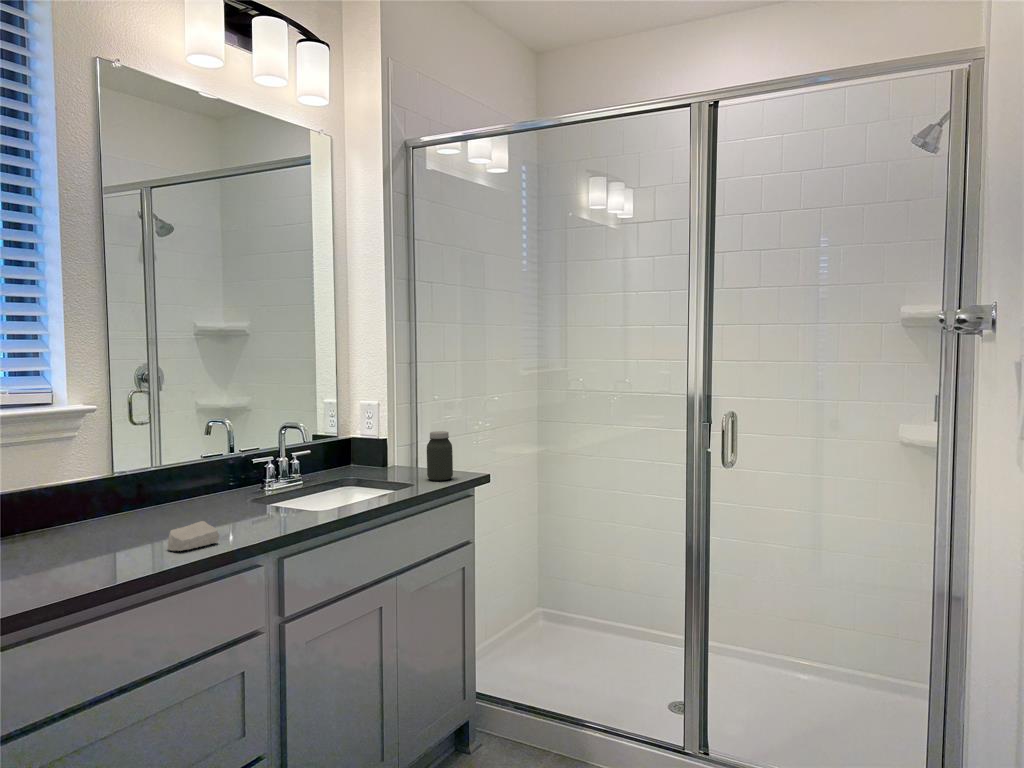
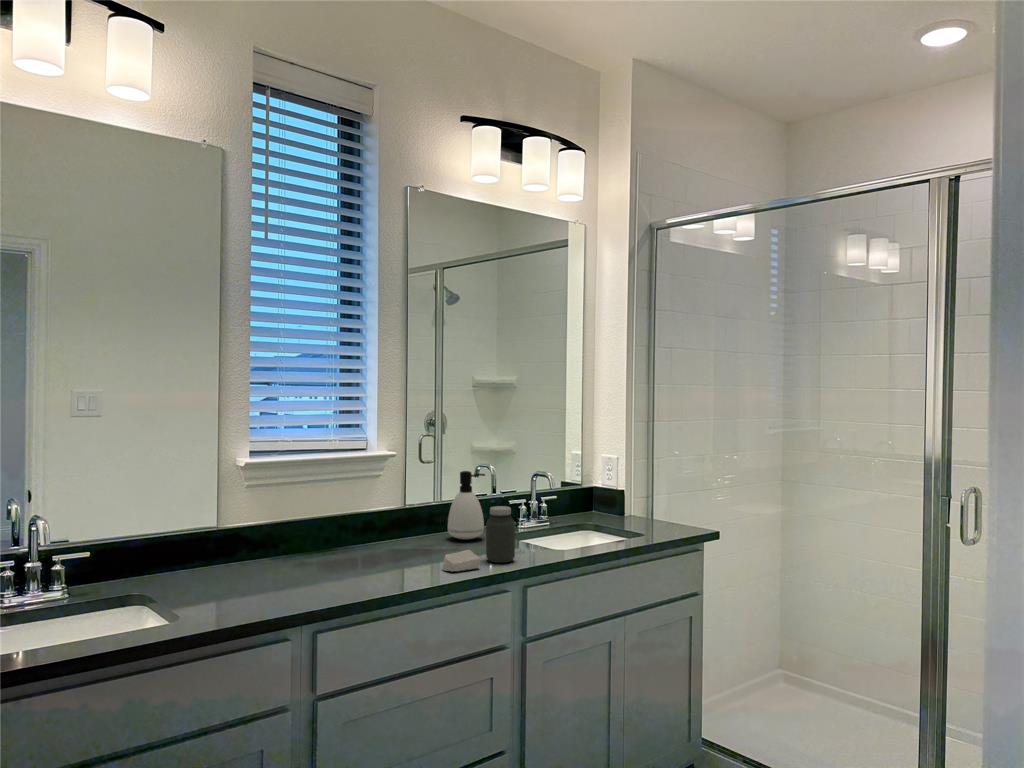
soap dispenser: none [173,425,221,509] -> present [448,471,485,539]
jar: present [427,431,453,481] -> present [486,506,515,563]

